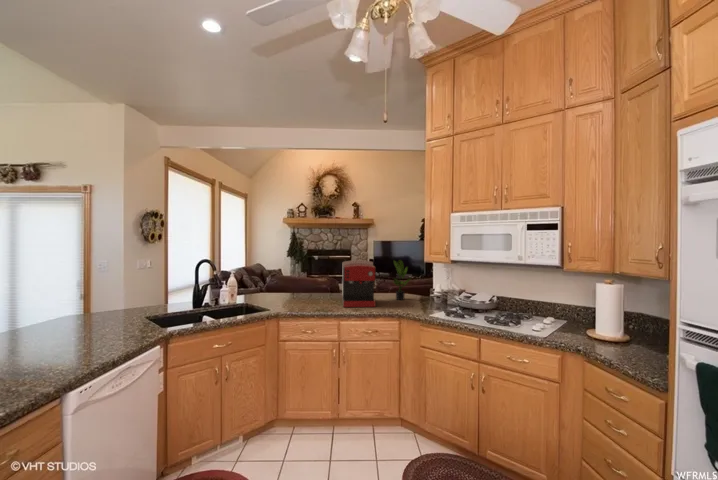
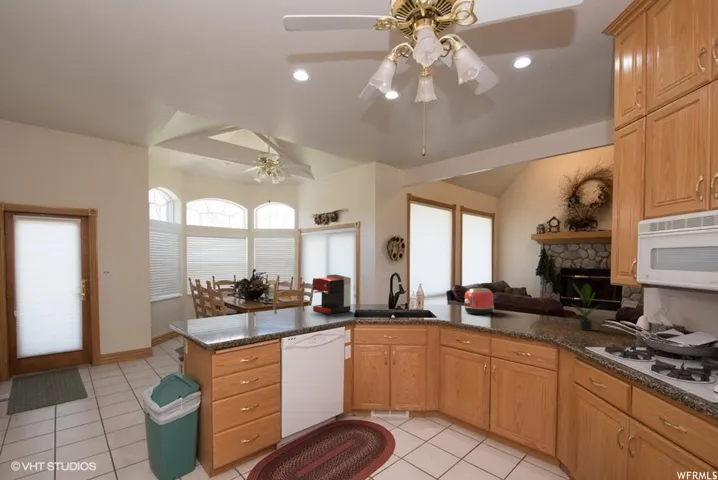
coffee maker: present [342,260,376,307] -> present [313,274,351,314]
toaster: none [285,270,312,299] -> present [465,288,494,315]

